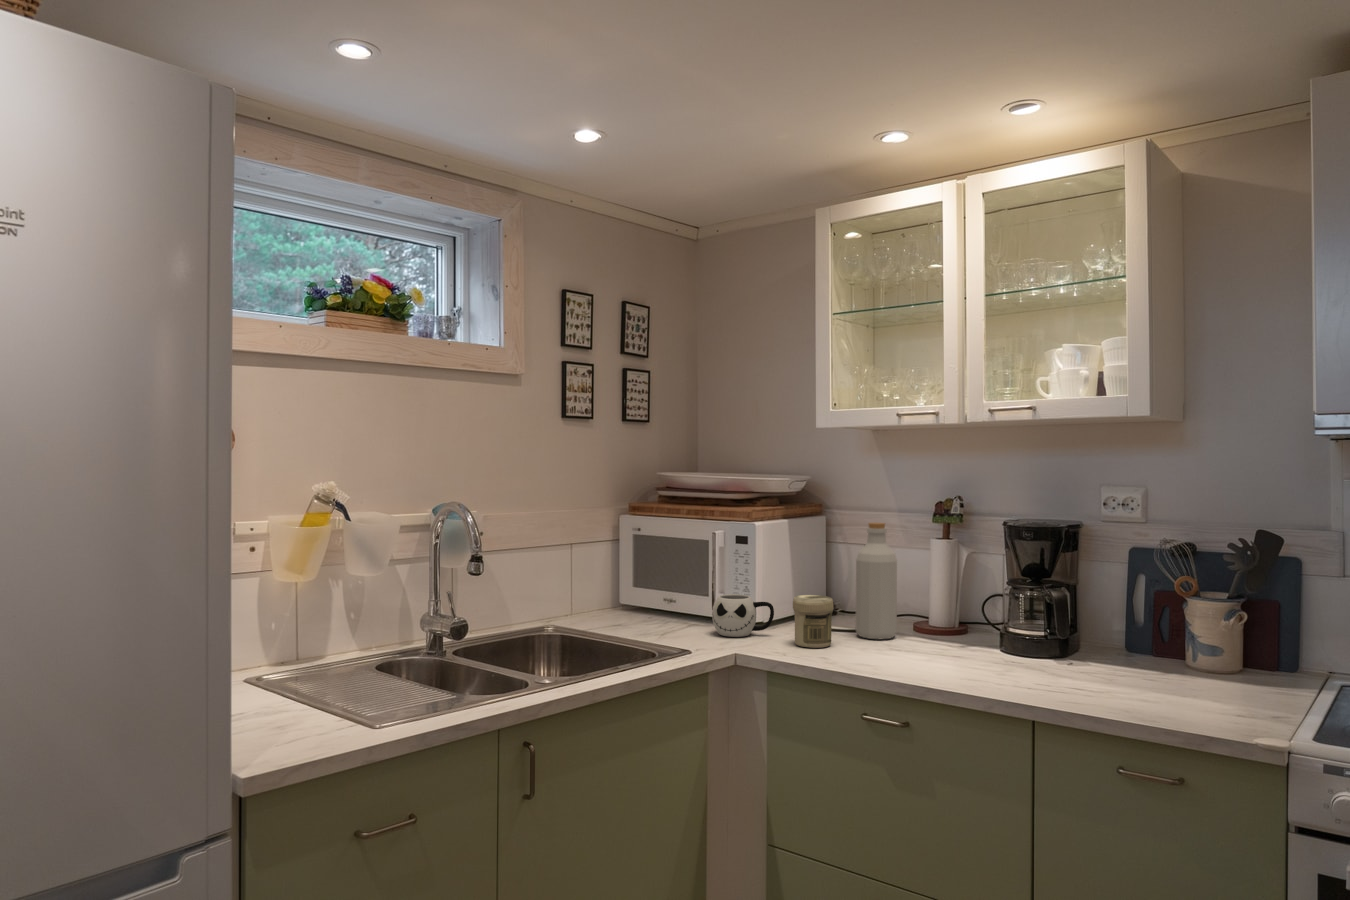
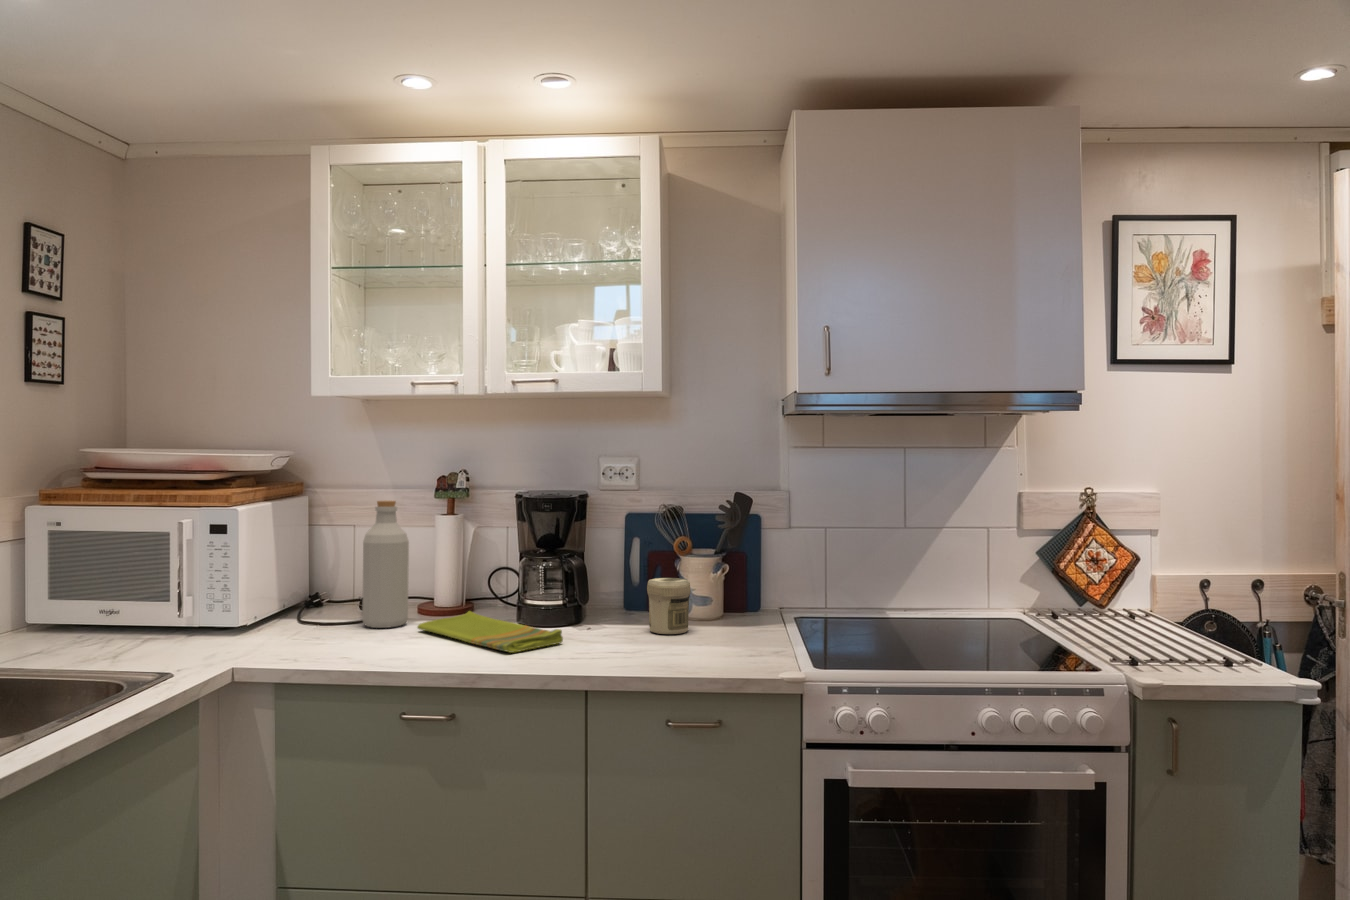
mug: present [712,594,774,637] -> none [182,593,266,645]
jar: present [793,595,834,648] -> present [647,578,691,634]
dish towel: none [900,632,1031,678] -> present [417,611,563,653]

